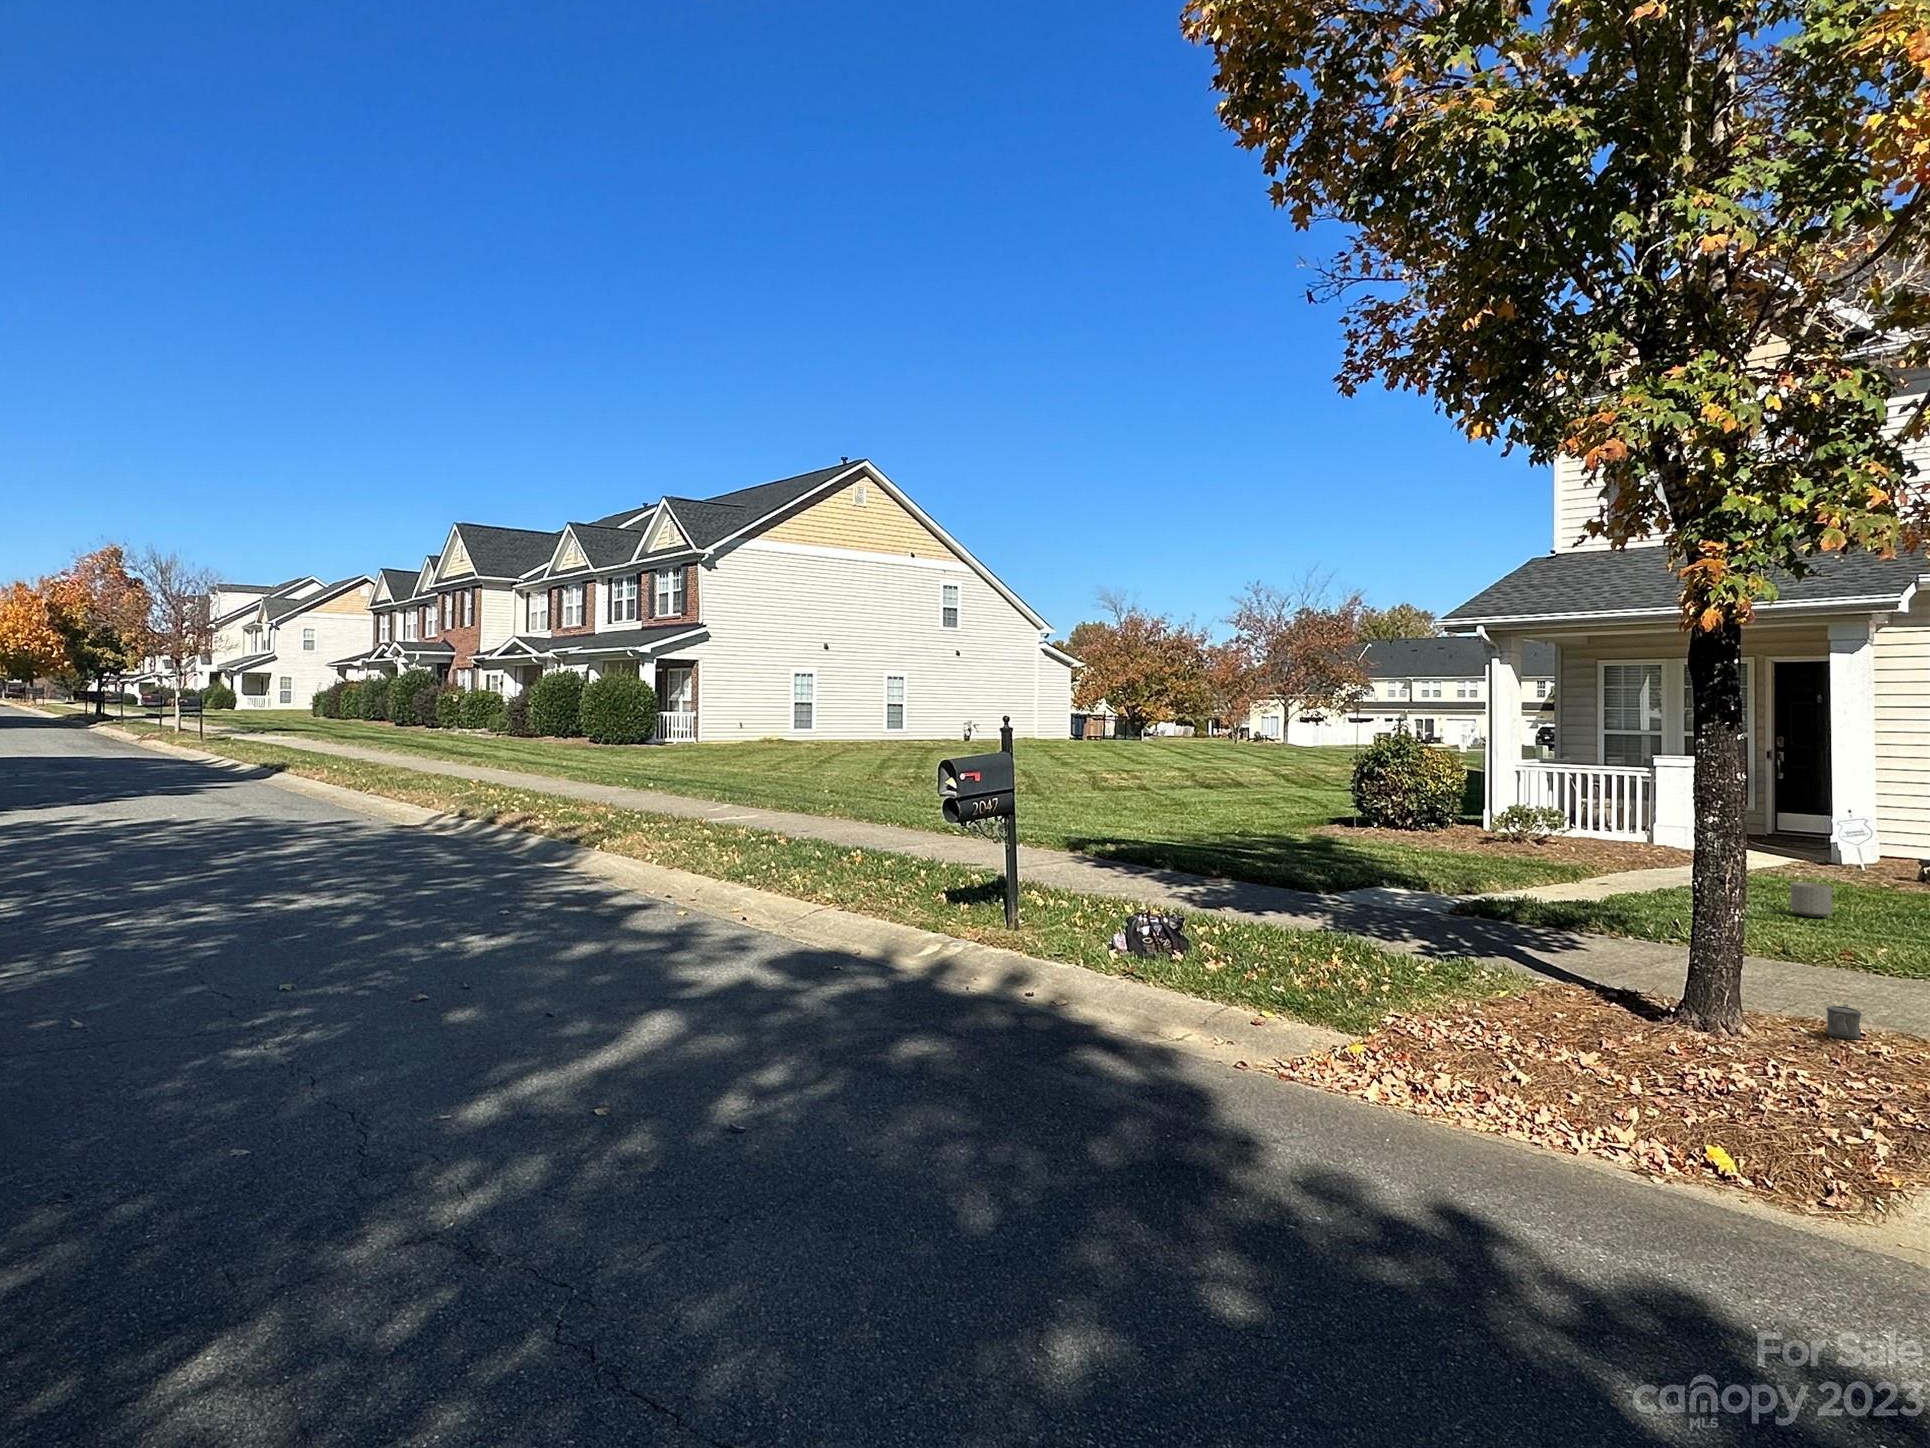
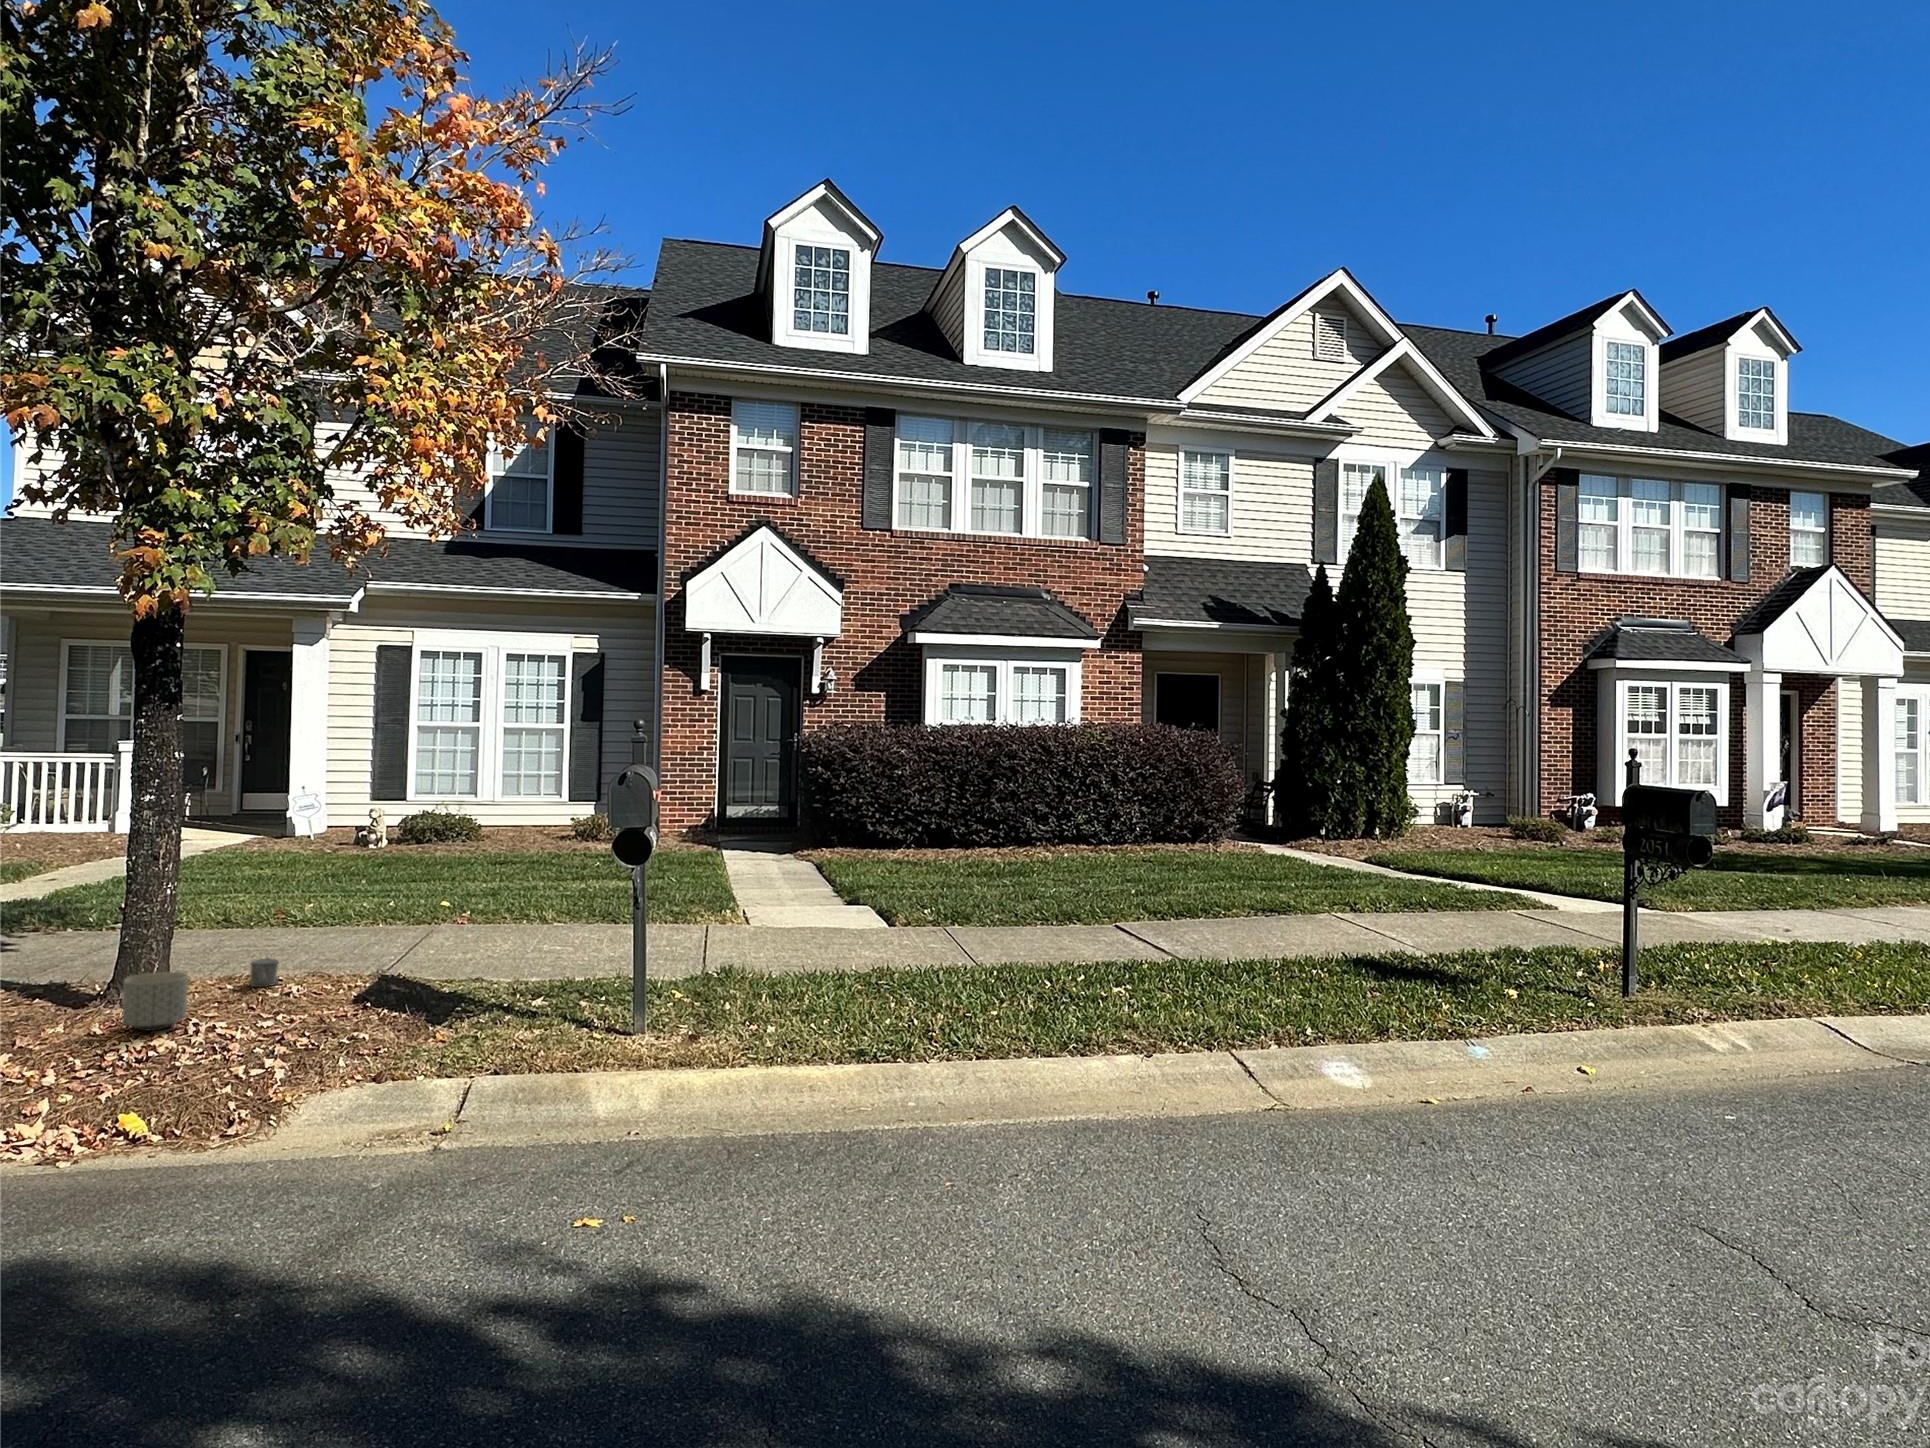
planter: present [1790,882,1832,918] -> present [122,972,188,1031]

